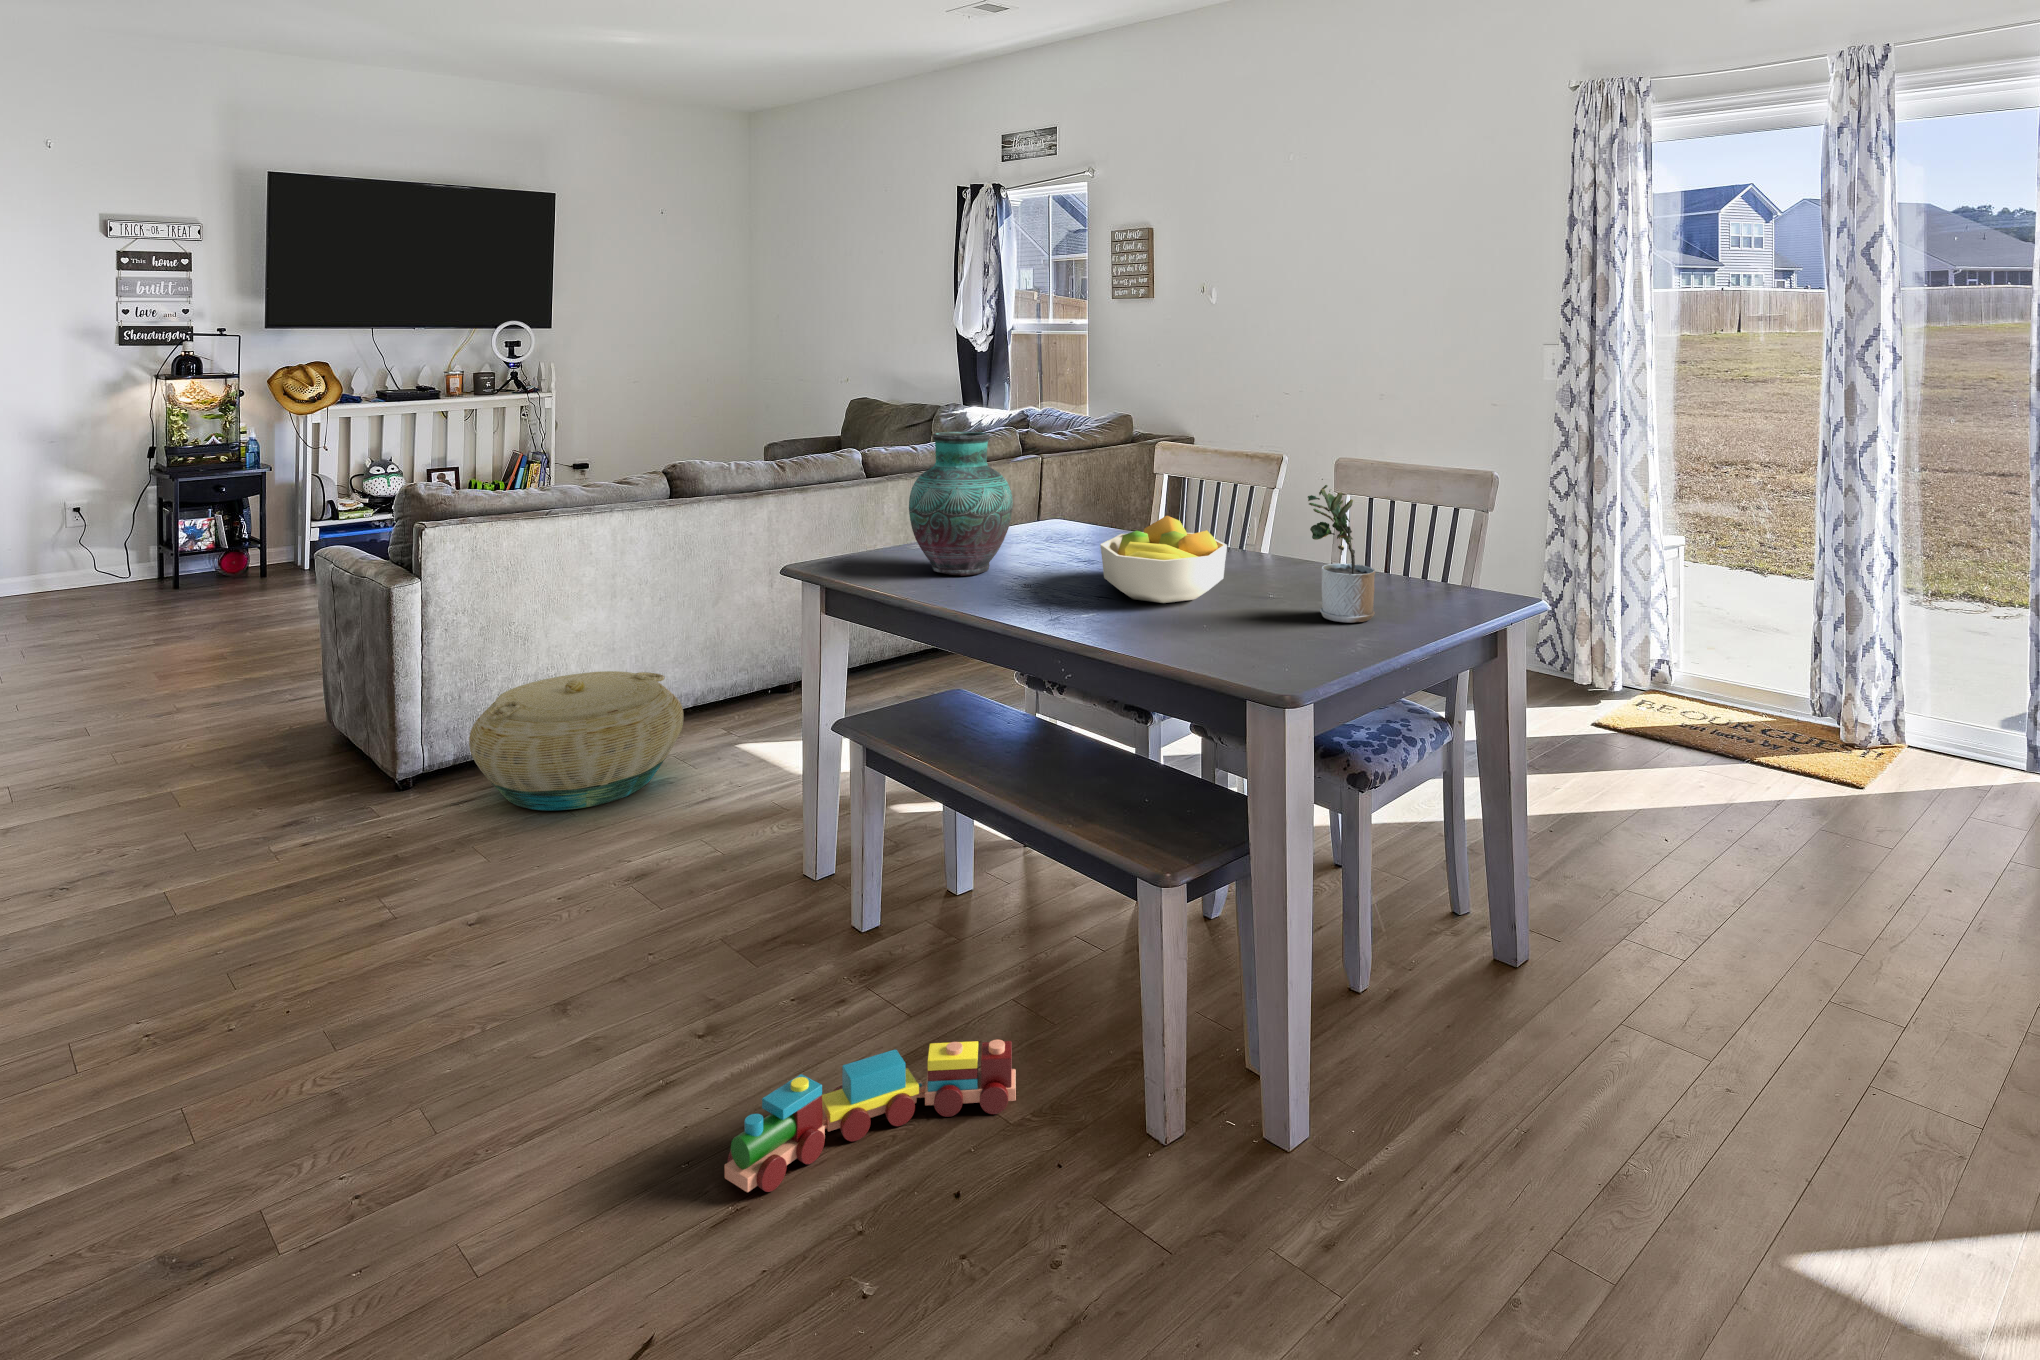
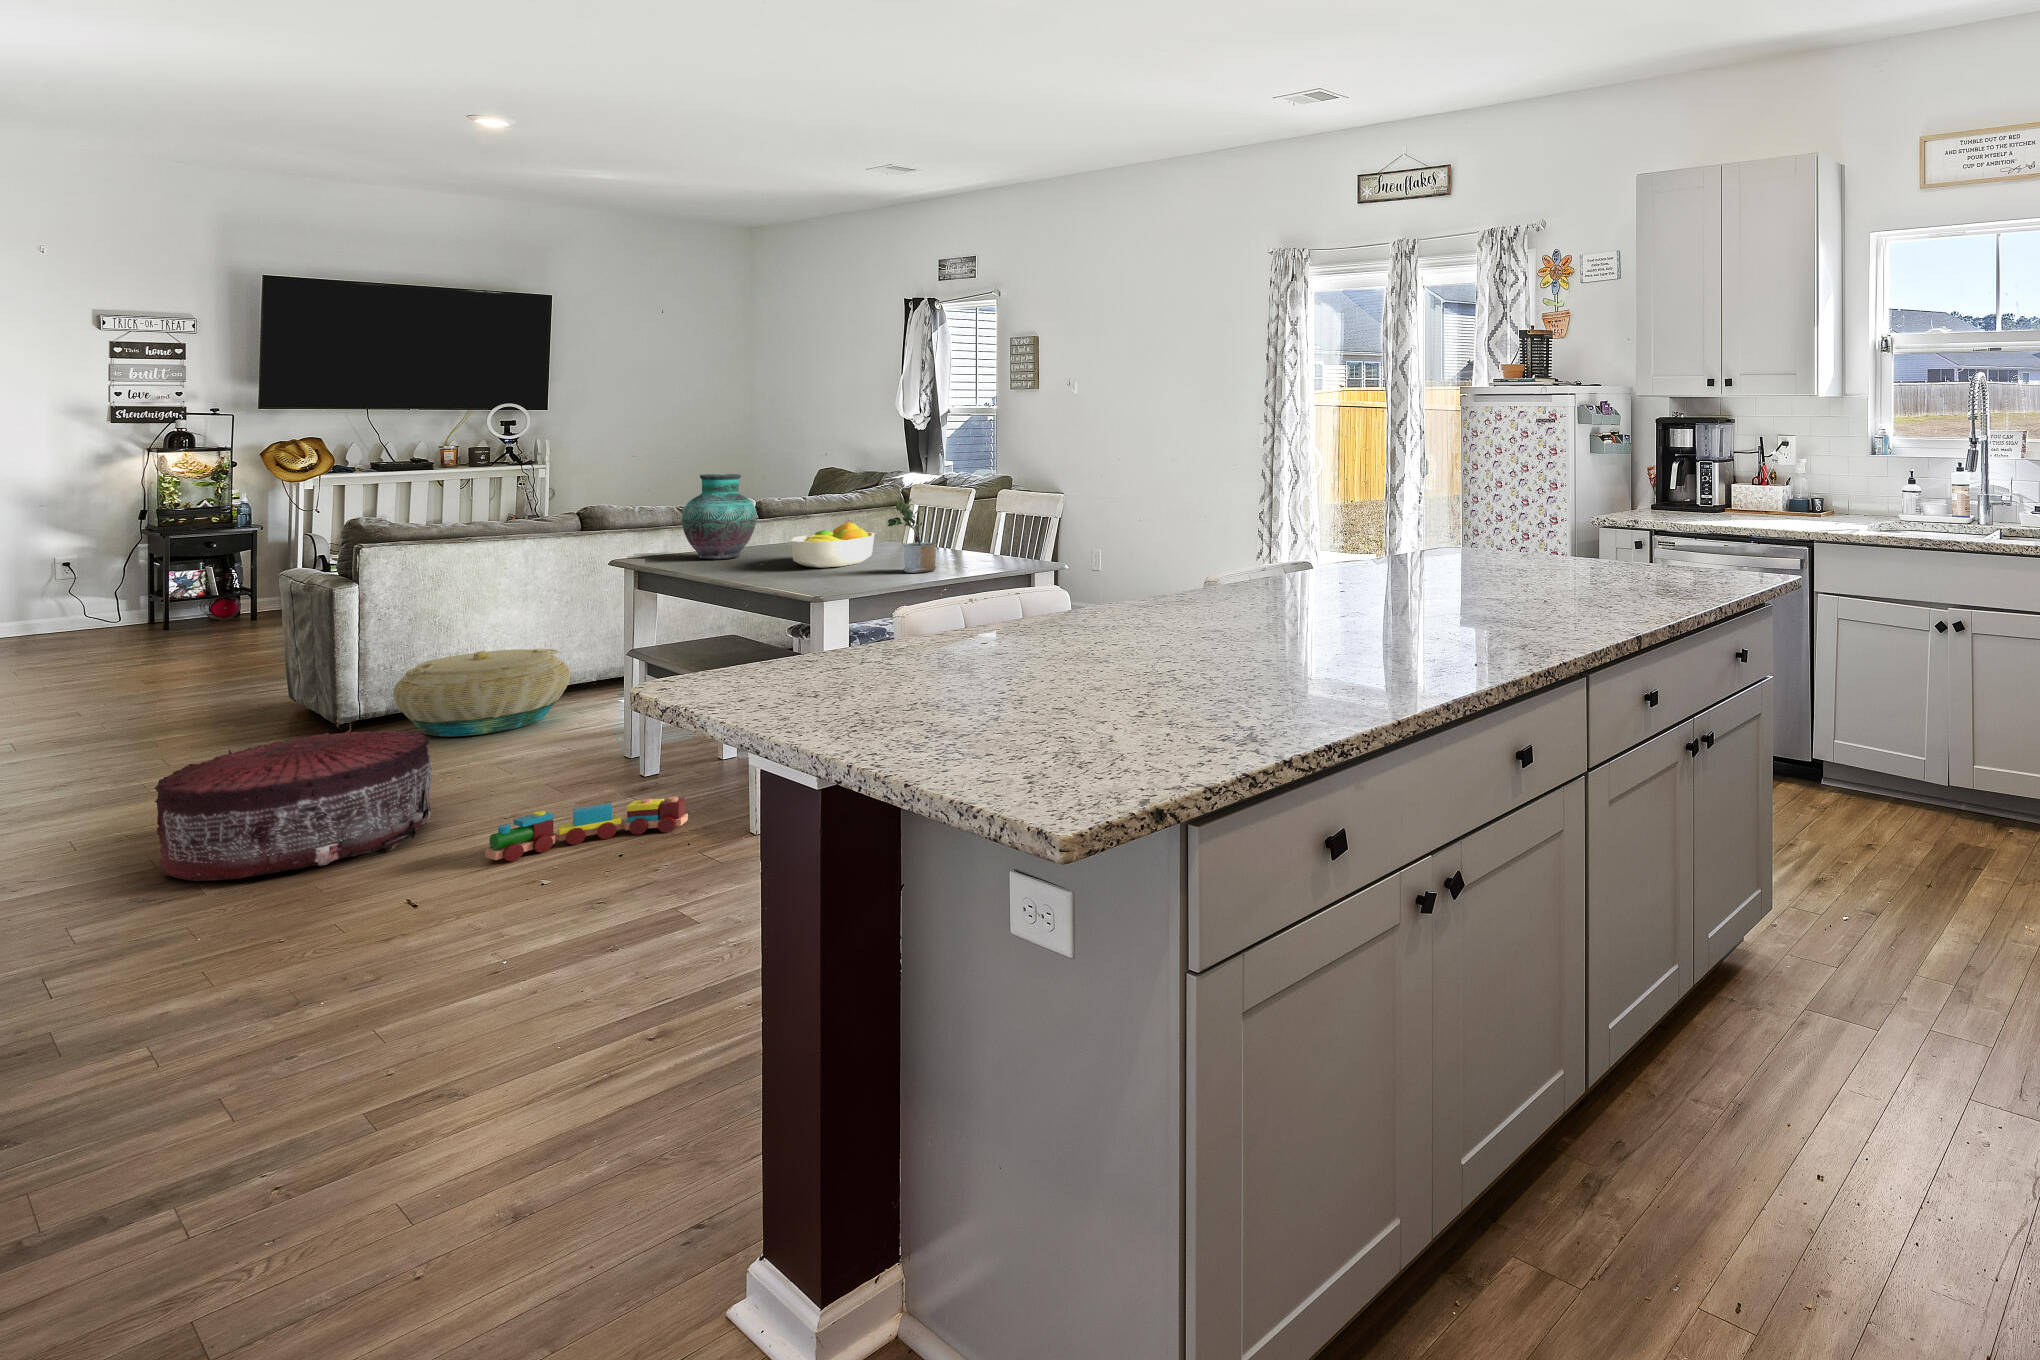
pouf: none [193,865,595,1213] -> present [155,730,432,881]

